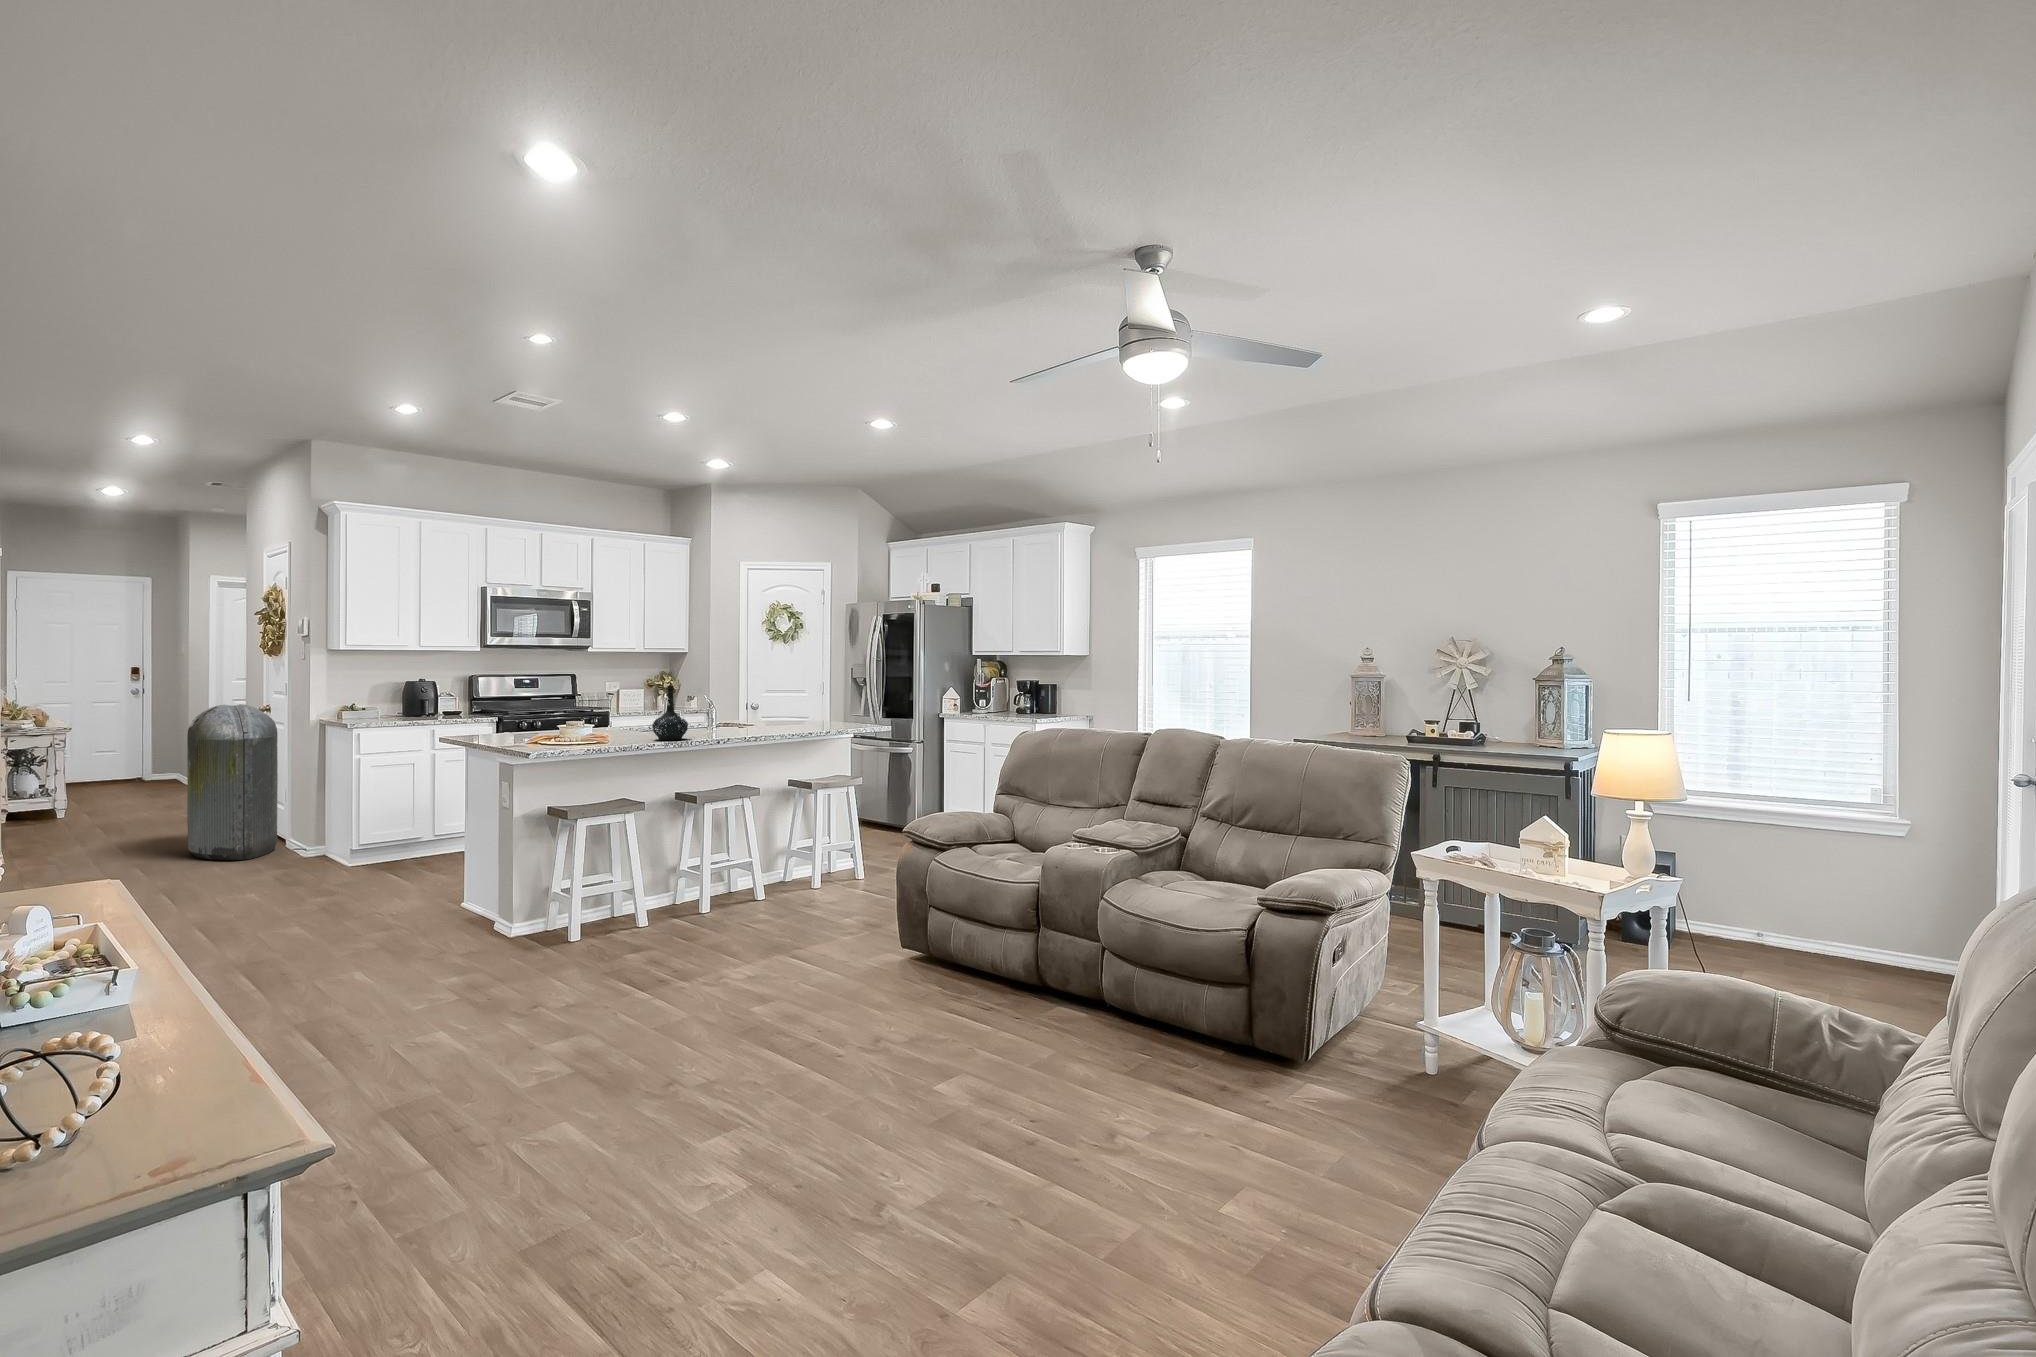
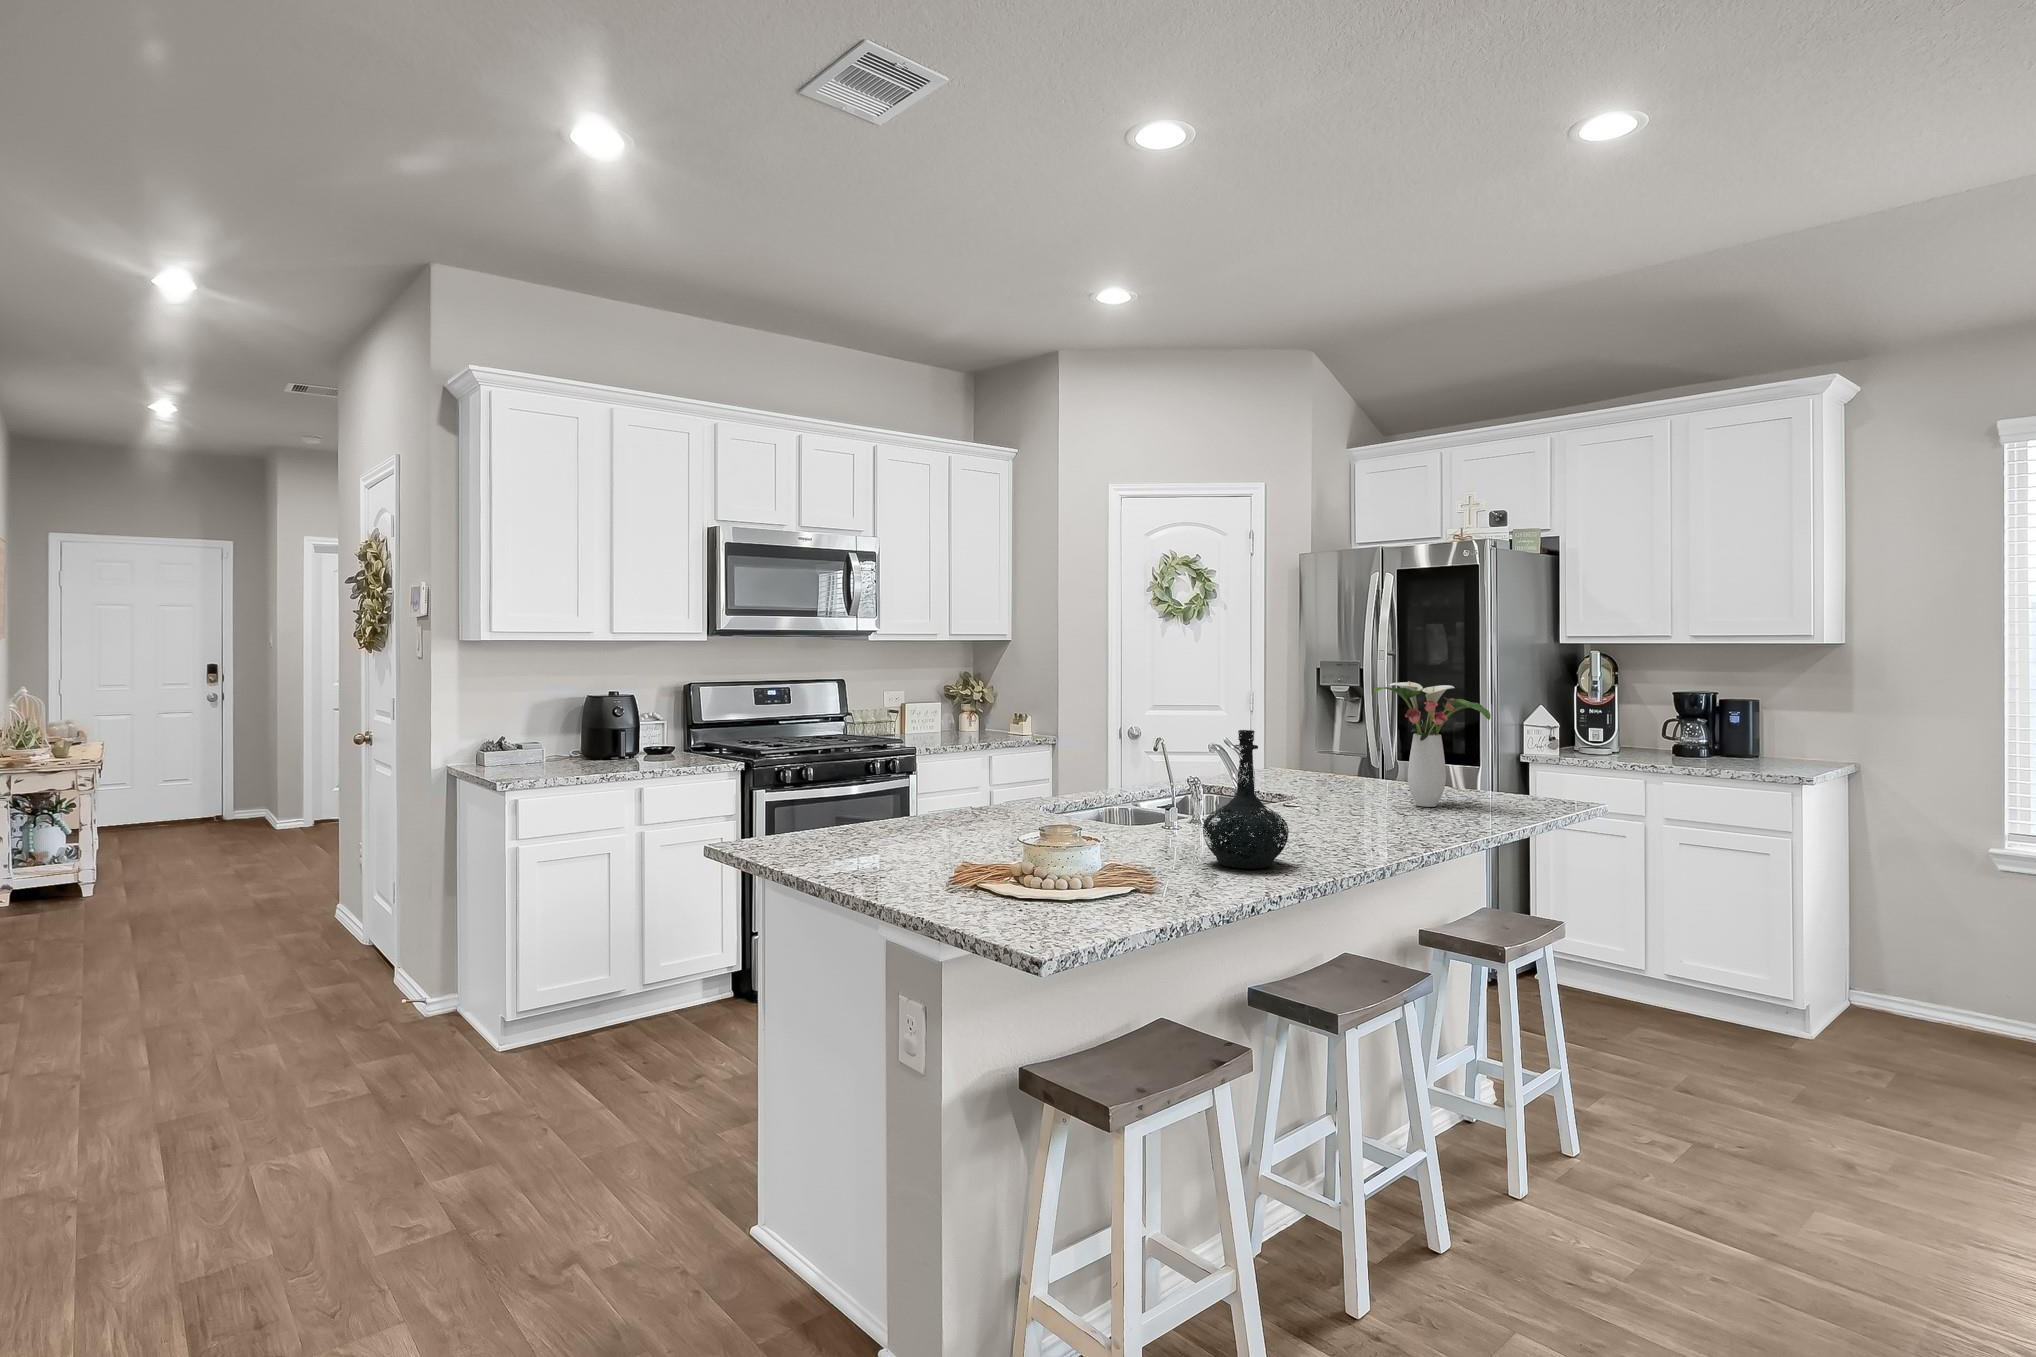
flower arrangement: none [782,670,829,727] -> present [1374,681,1490,807]
trash can: present [187,704,278,860] -> none [237,736,380,1017]

